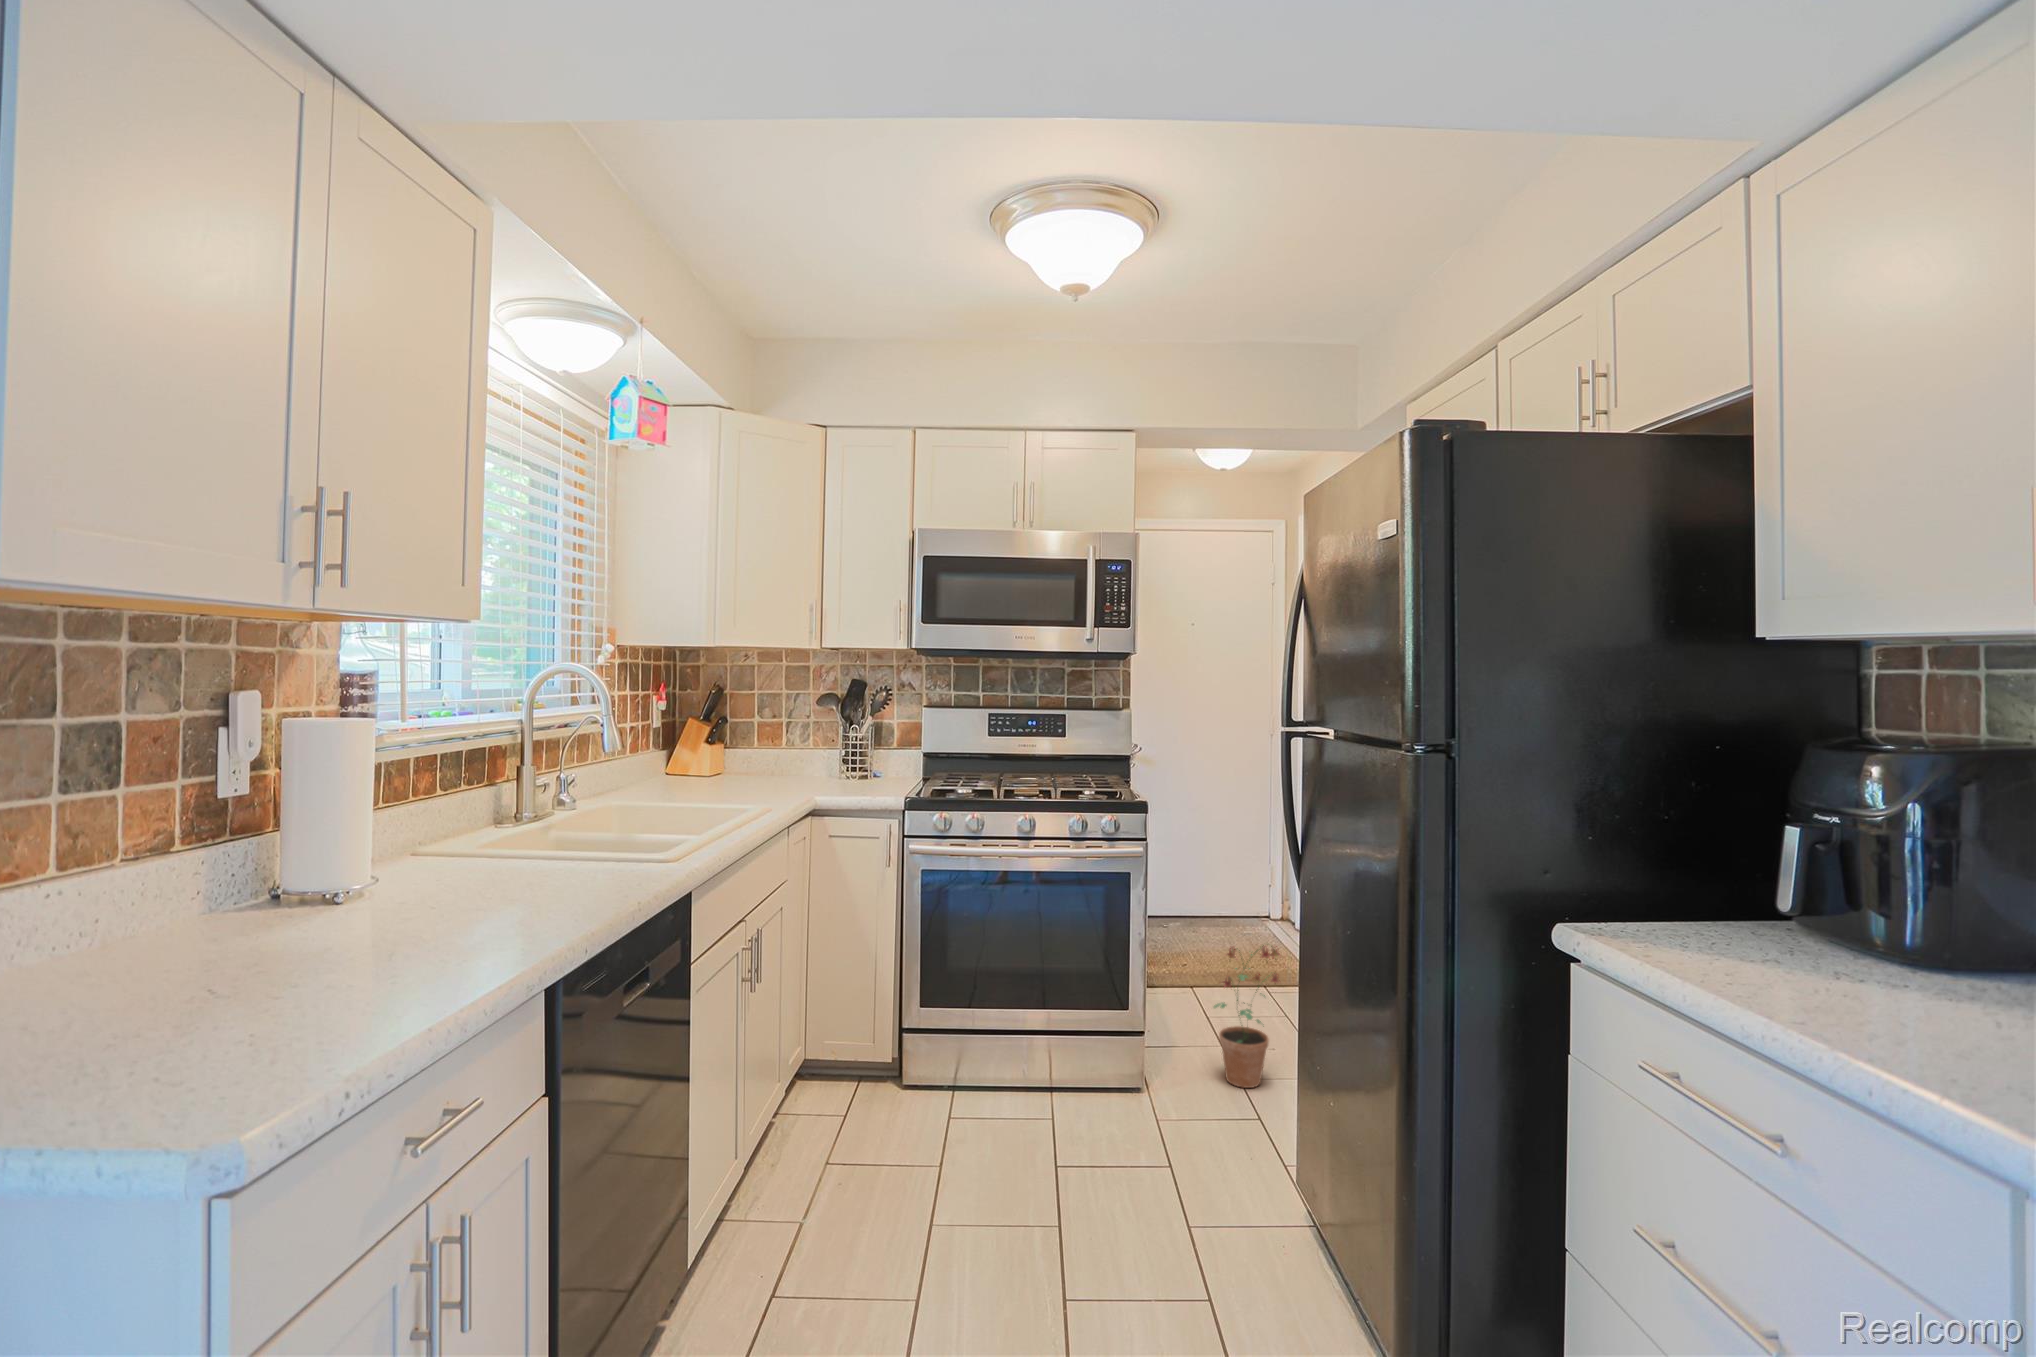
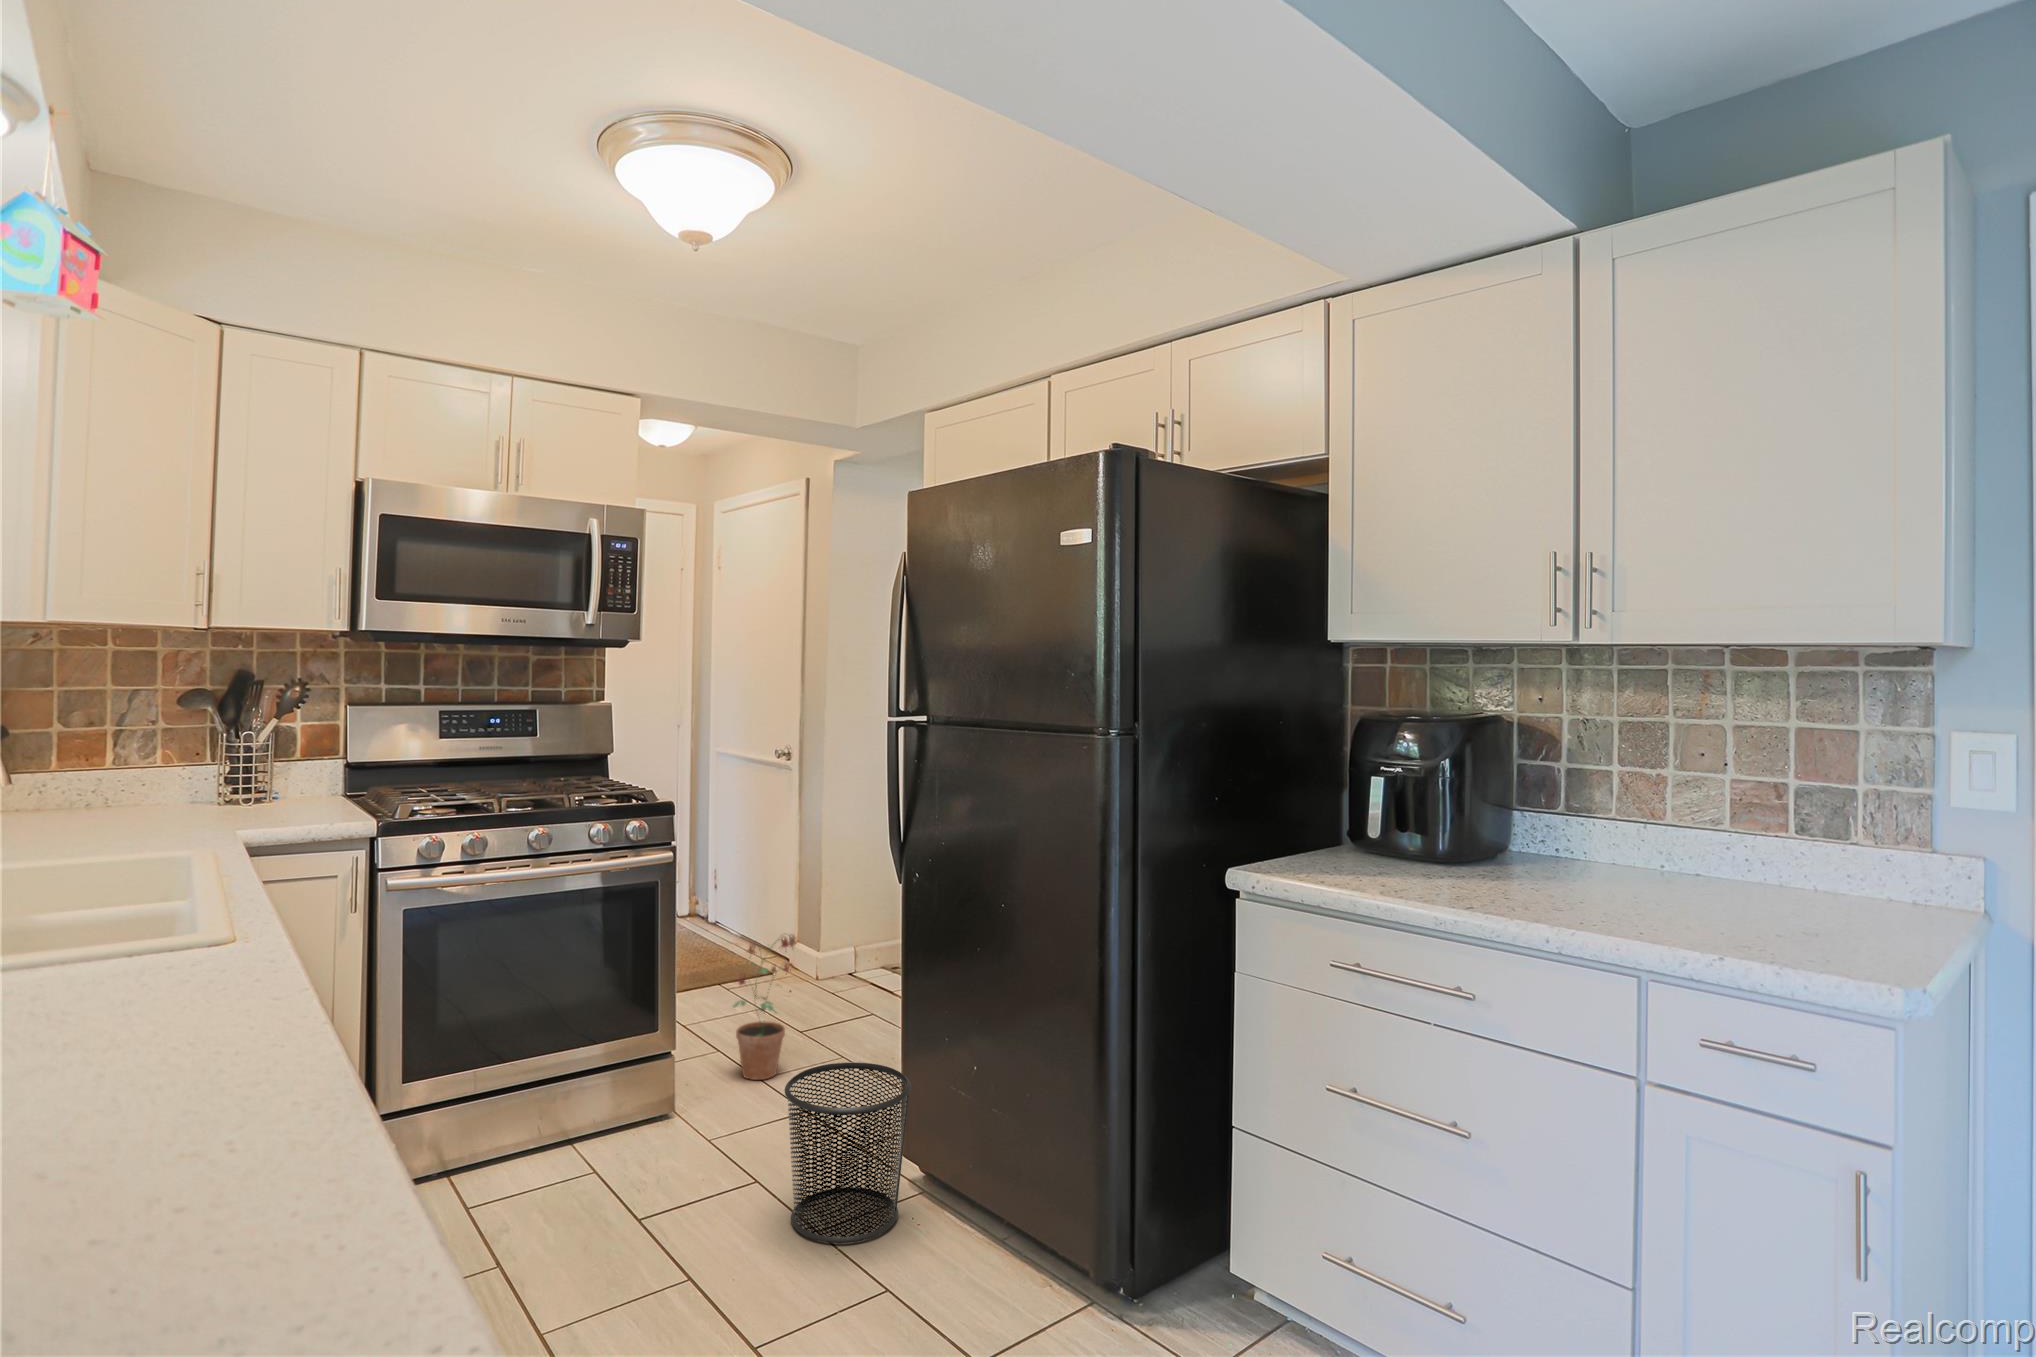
waste bin: none [1168,1097,1312,1316] -> present [785,1062,911,1243]

